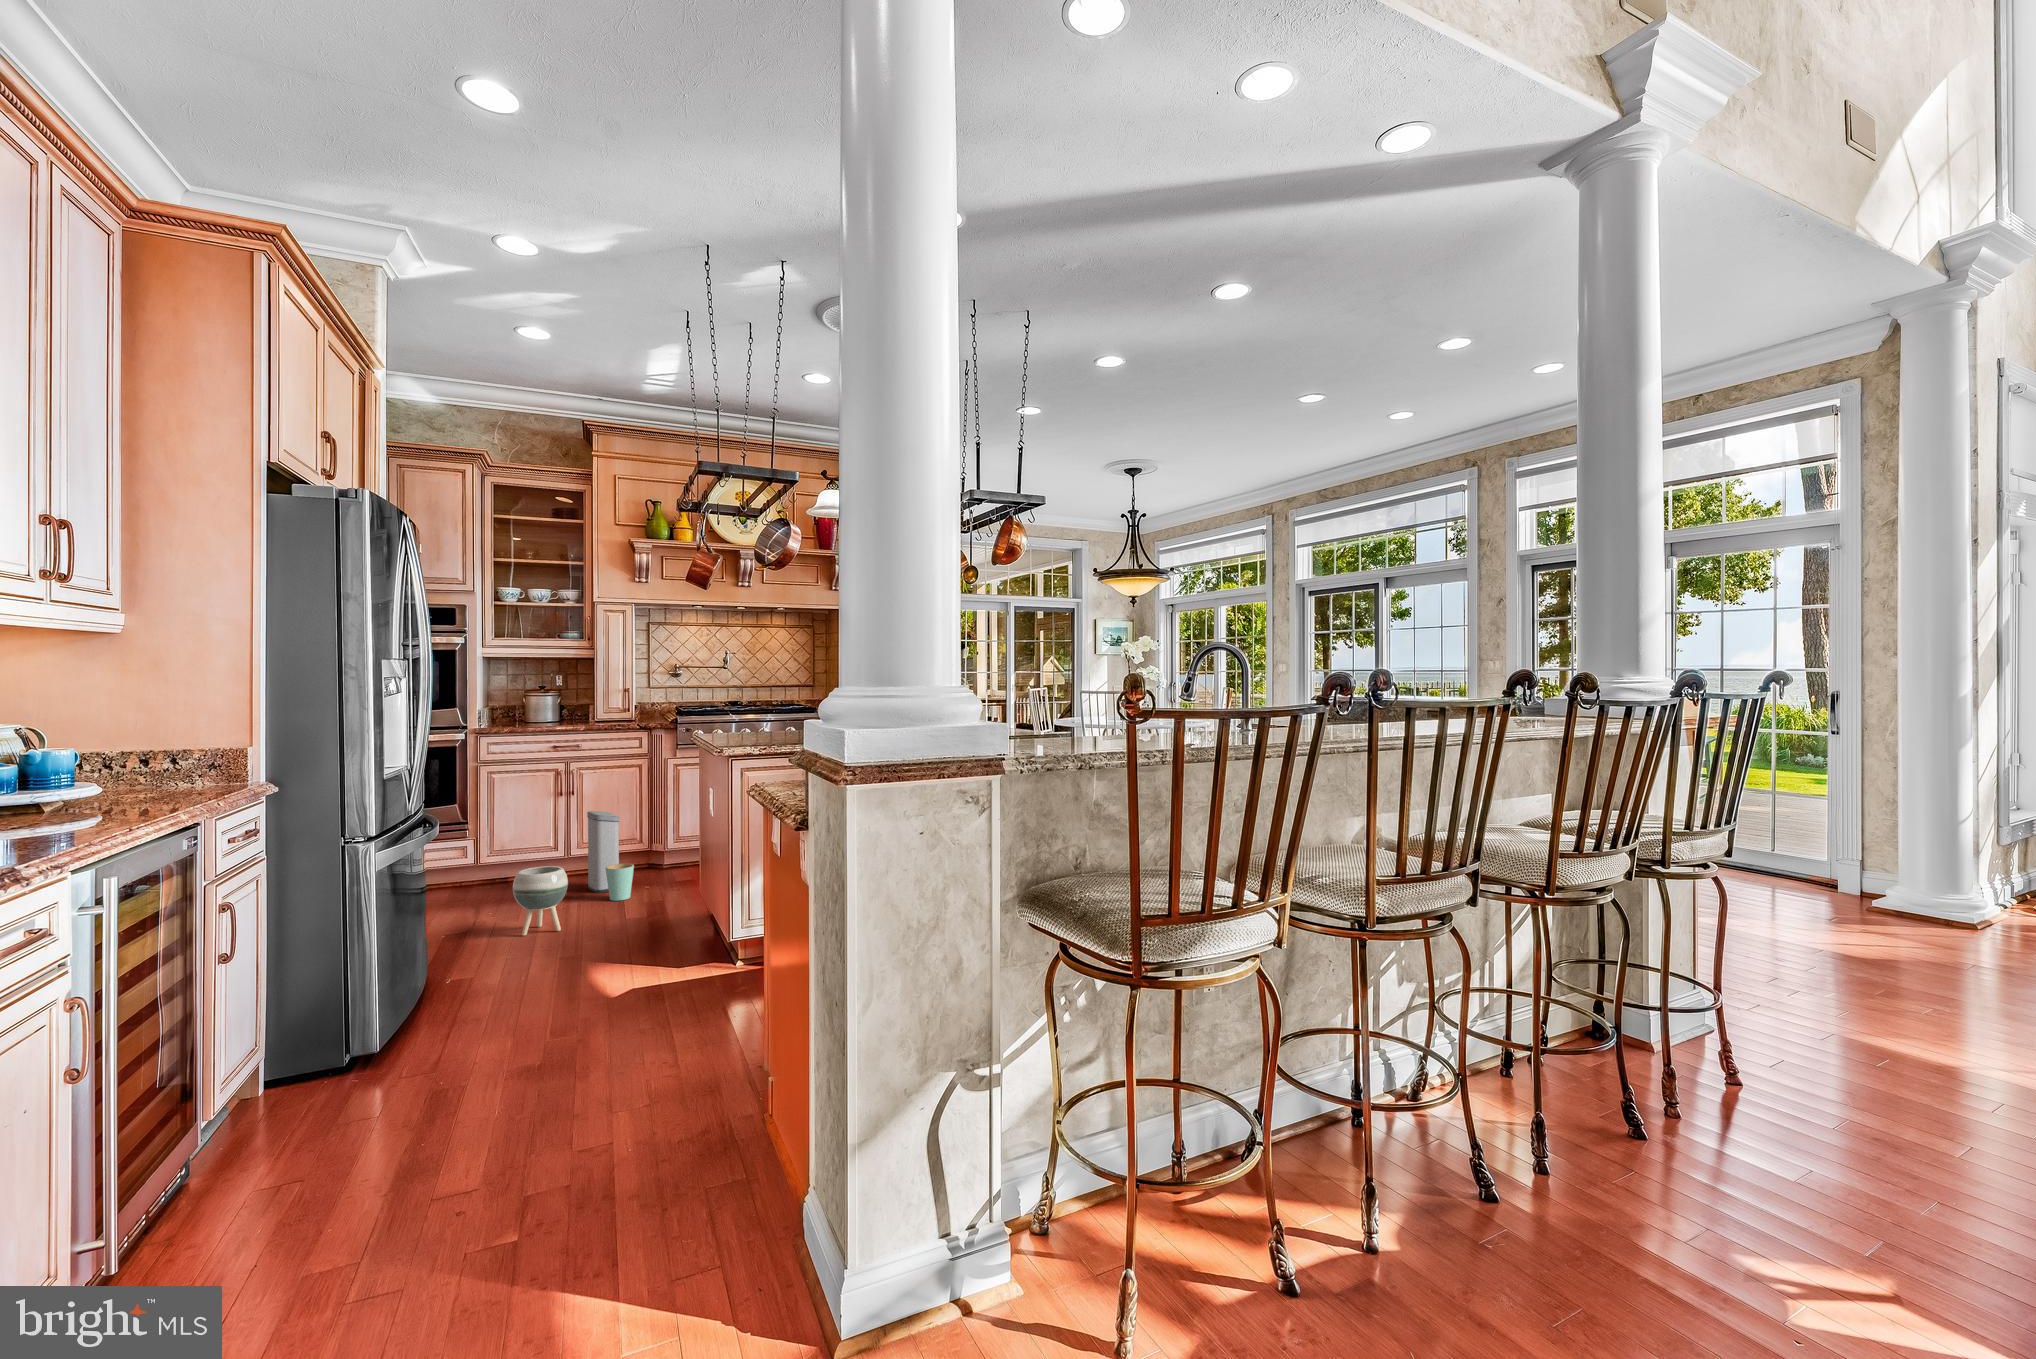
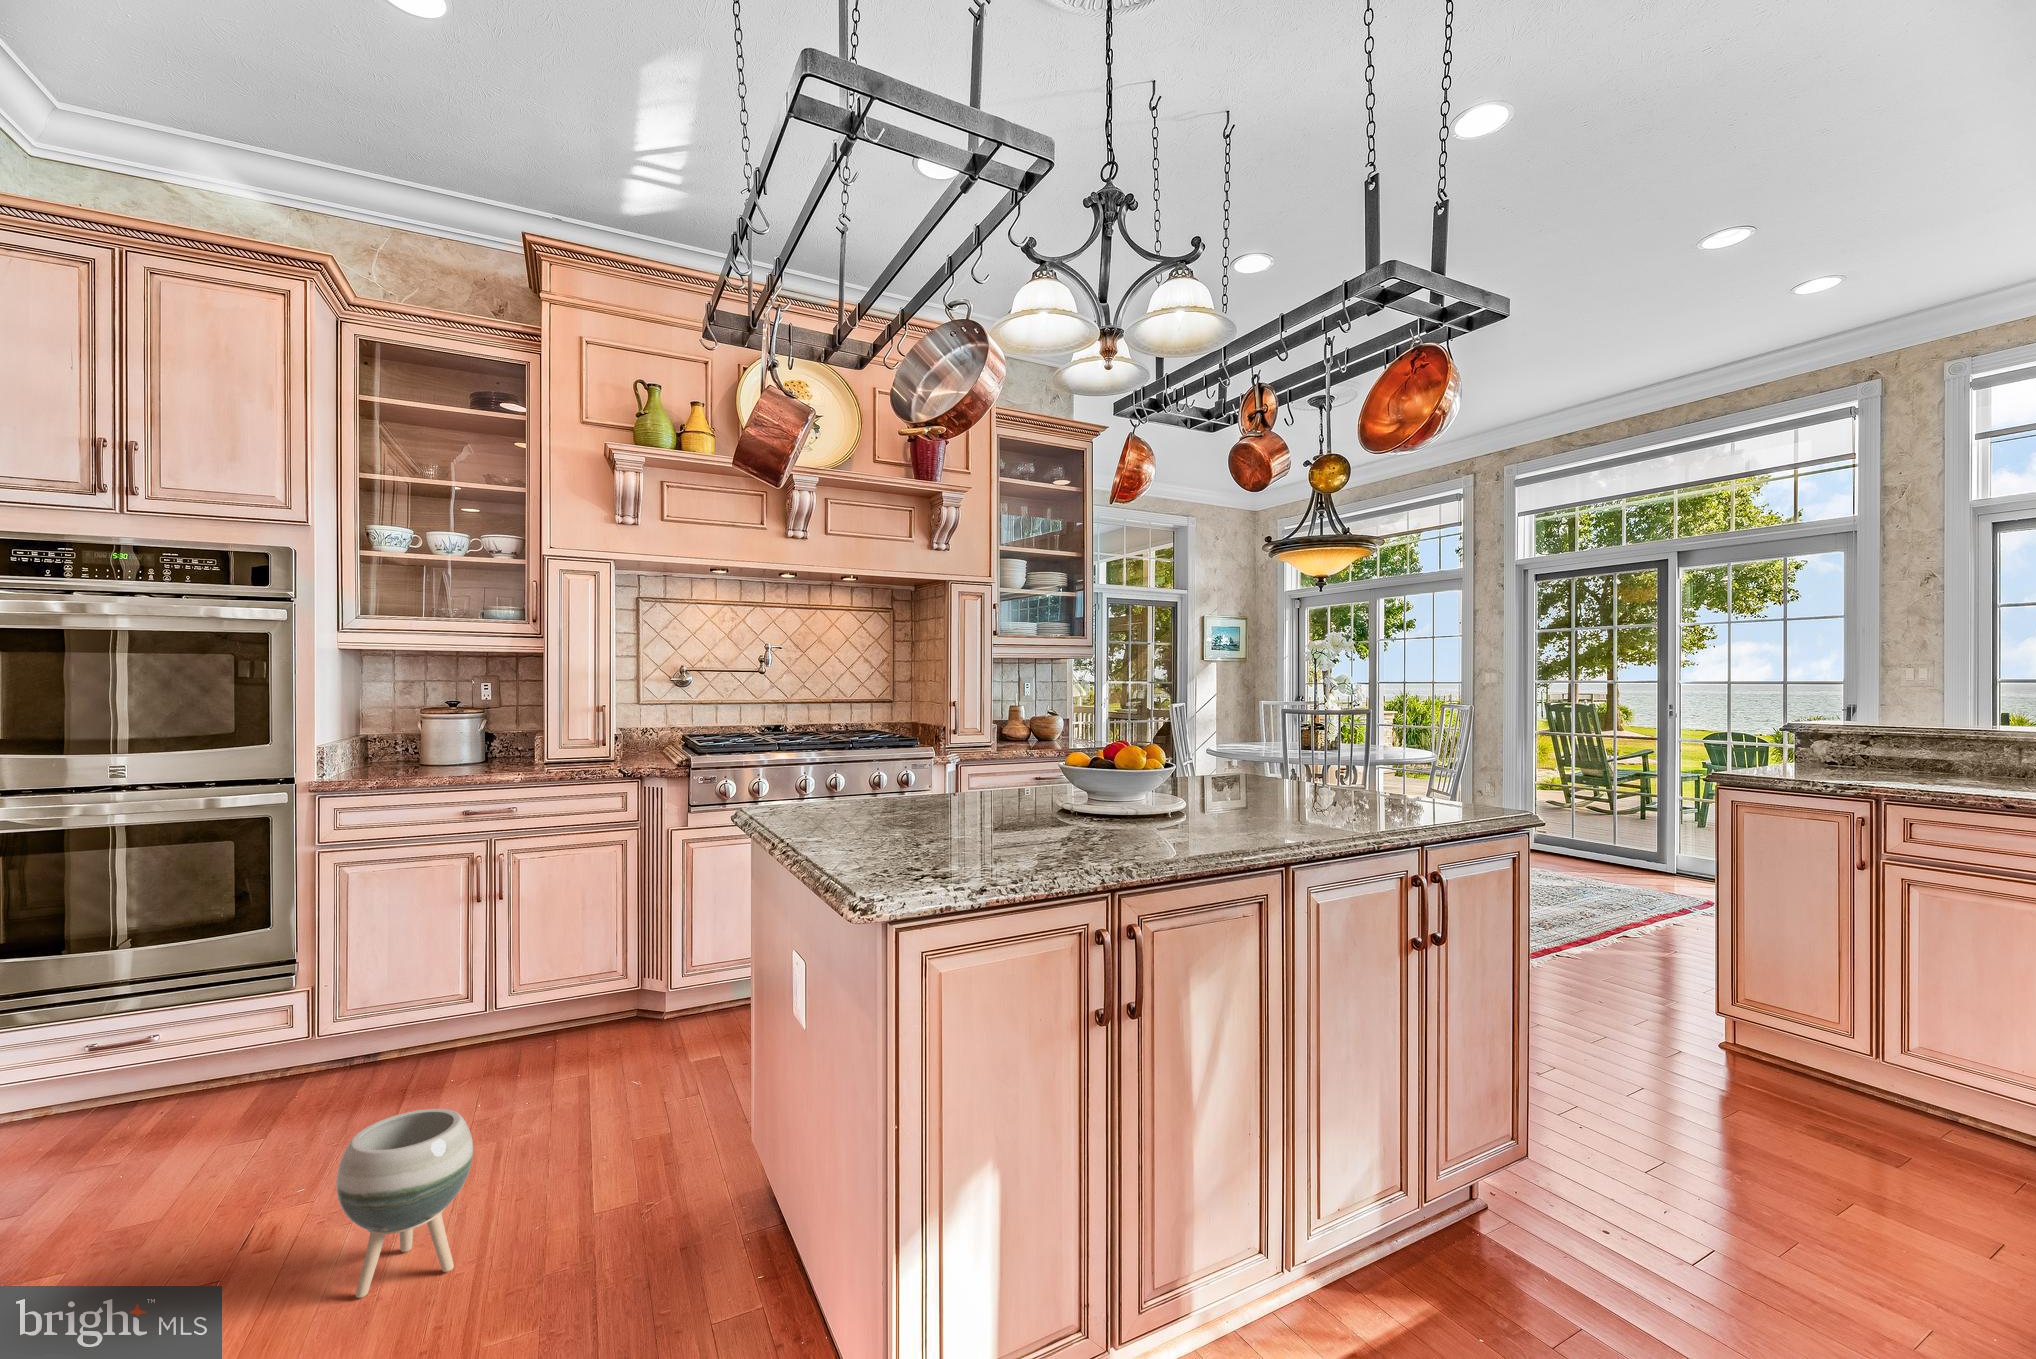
trash can: present [587,811,634,901] -> none [526,939,618,1135]

